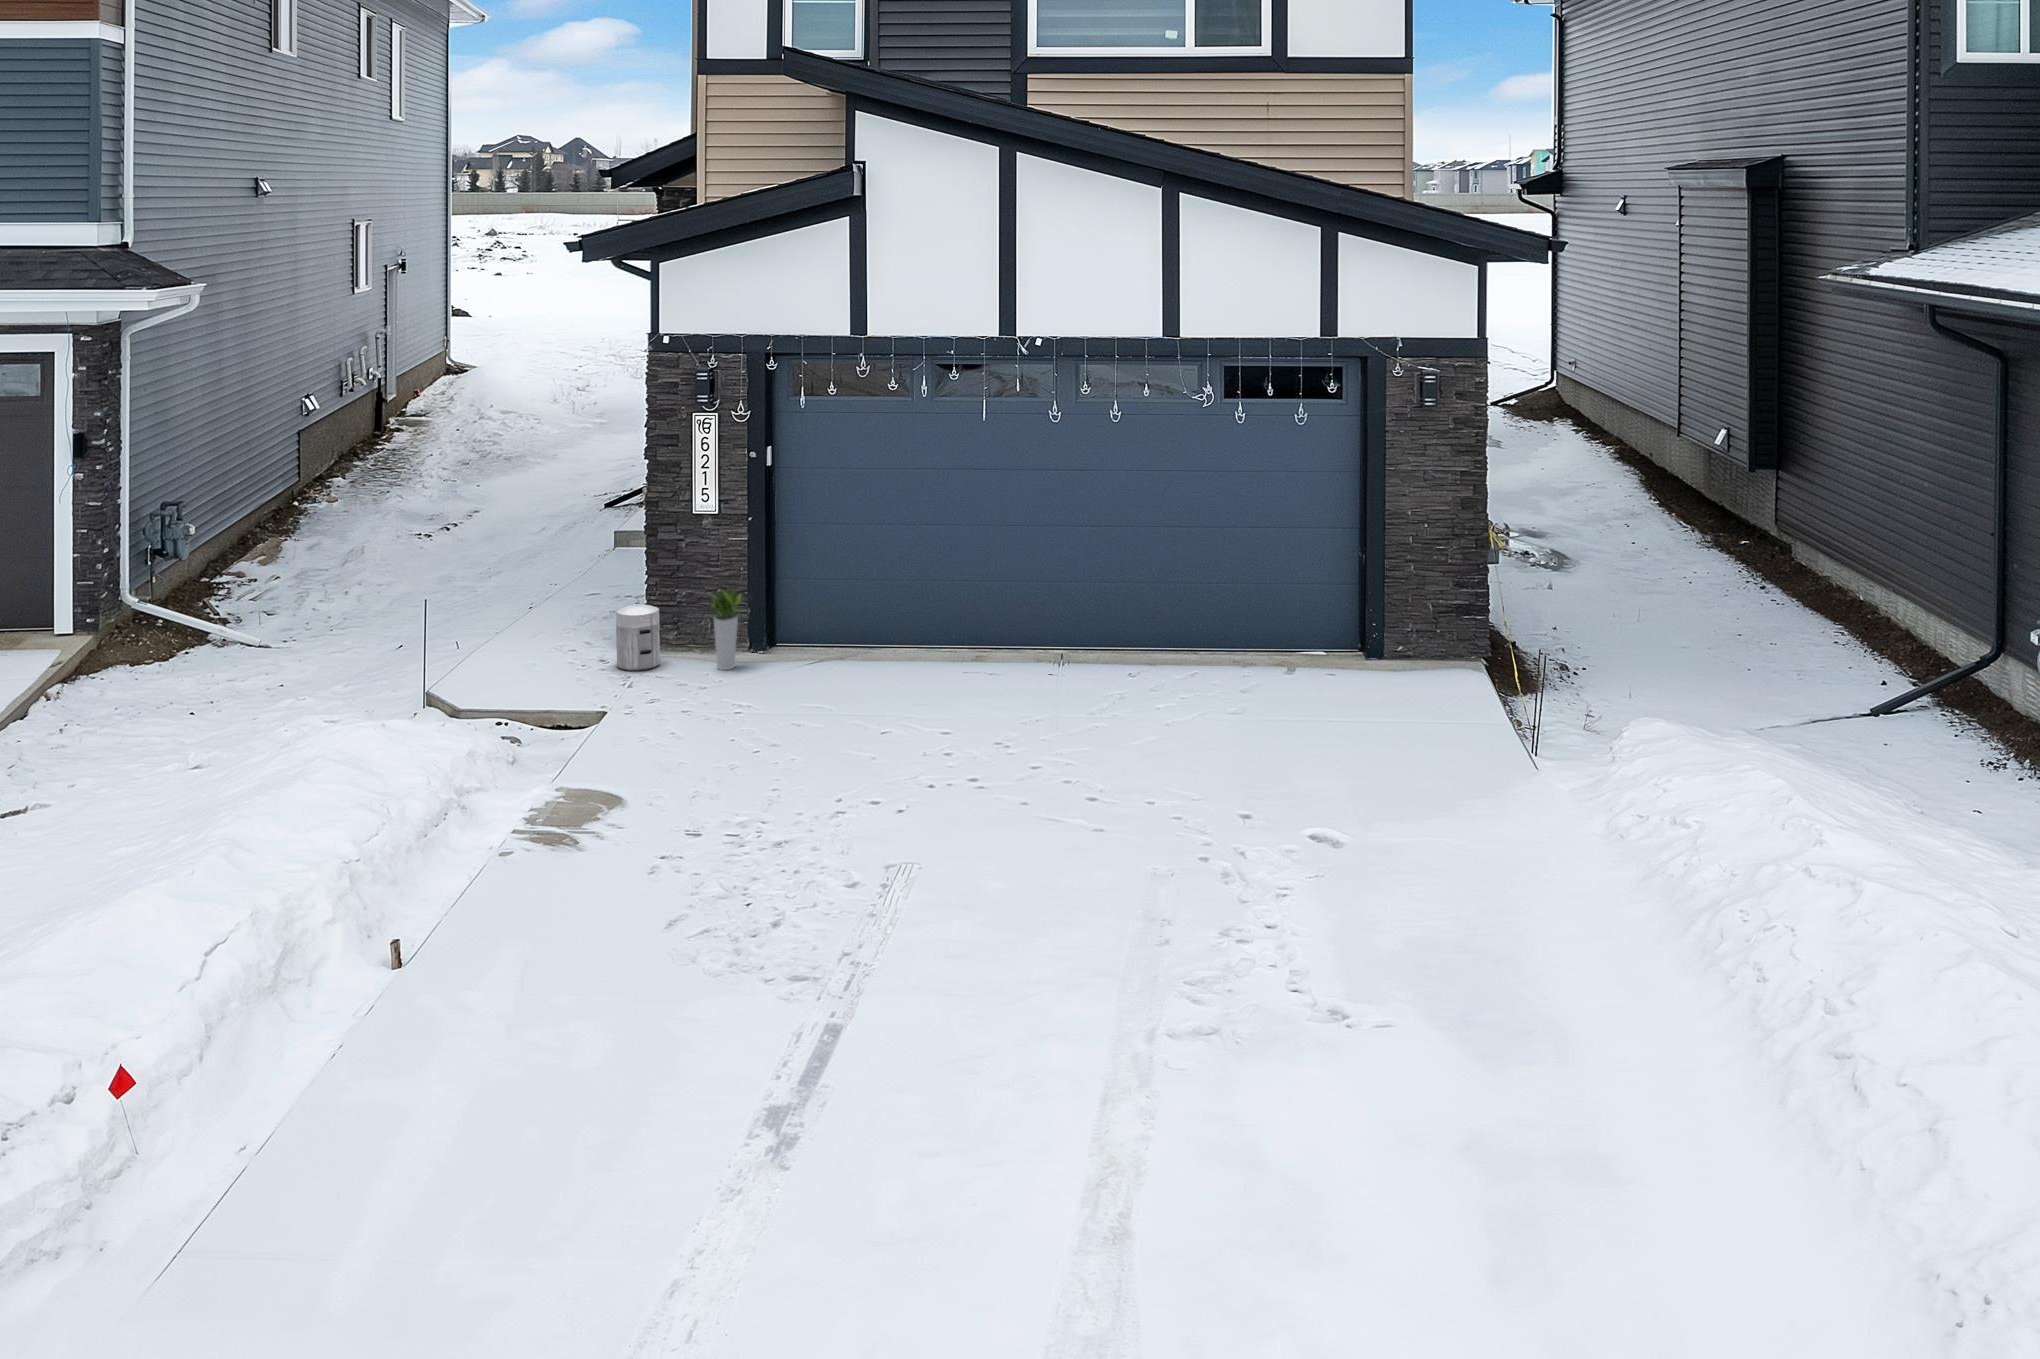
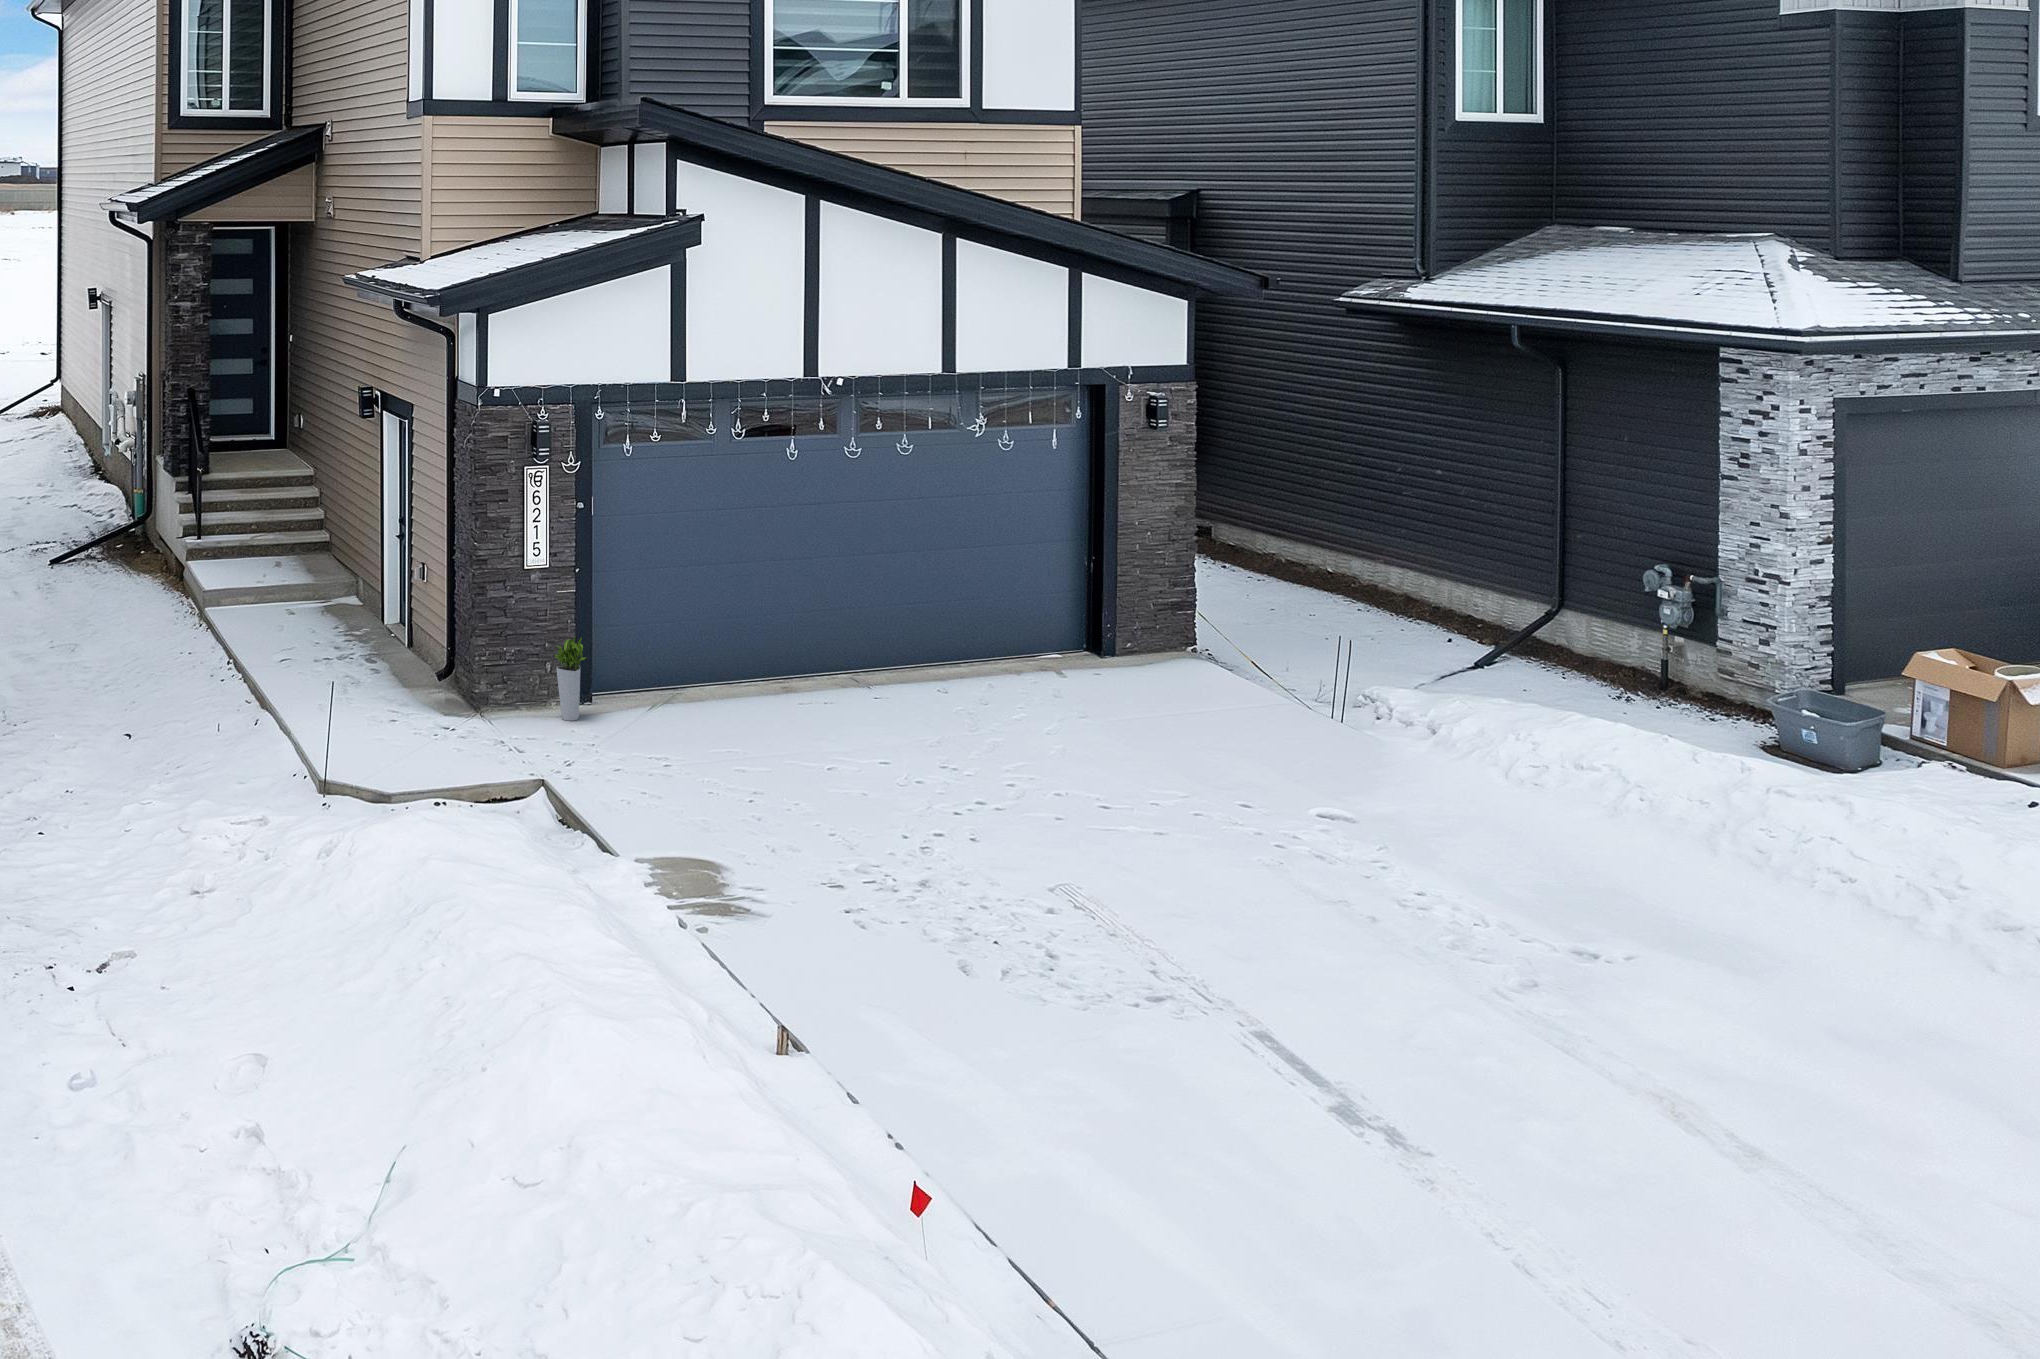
waste bin: present [616,602,660,671] -> none [461,660,505,730]

